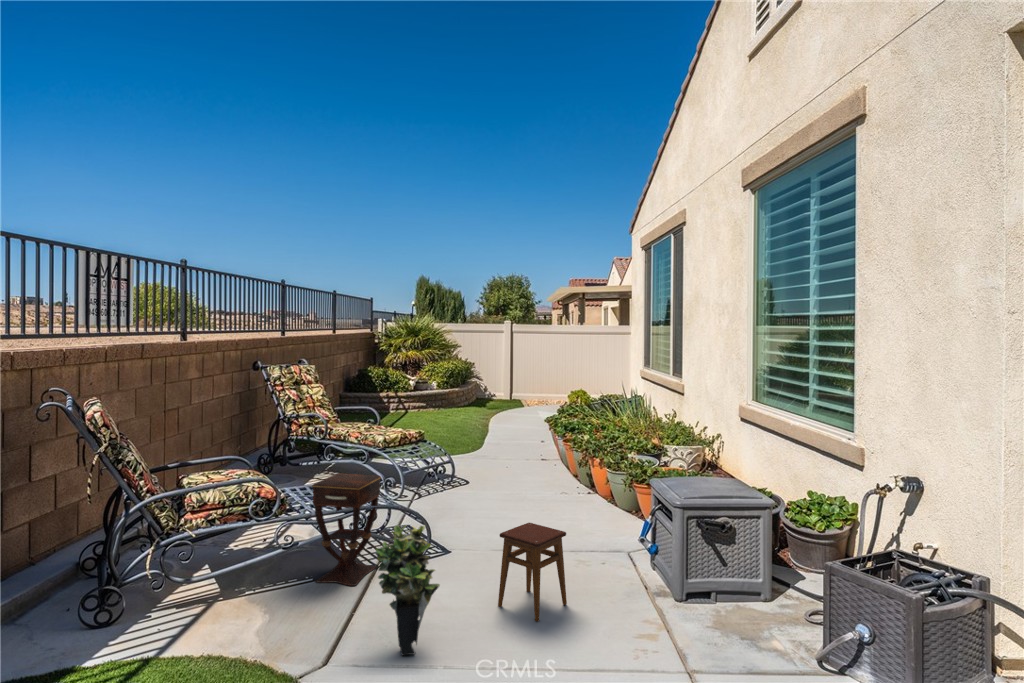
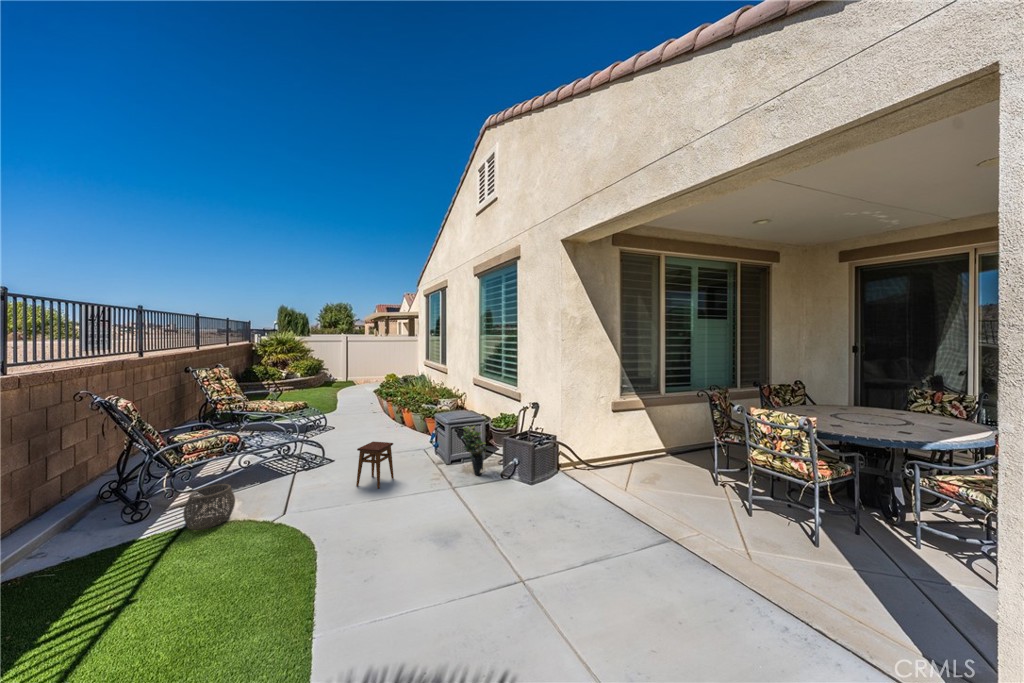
side table: present [312,473,381,586] -> none [229,428,278,497]
potted plant: present [375,525,440,656] -> present [462,426,487,475]
woven basket: none [247,560,313,633] -> present [183,484,235,530]

